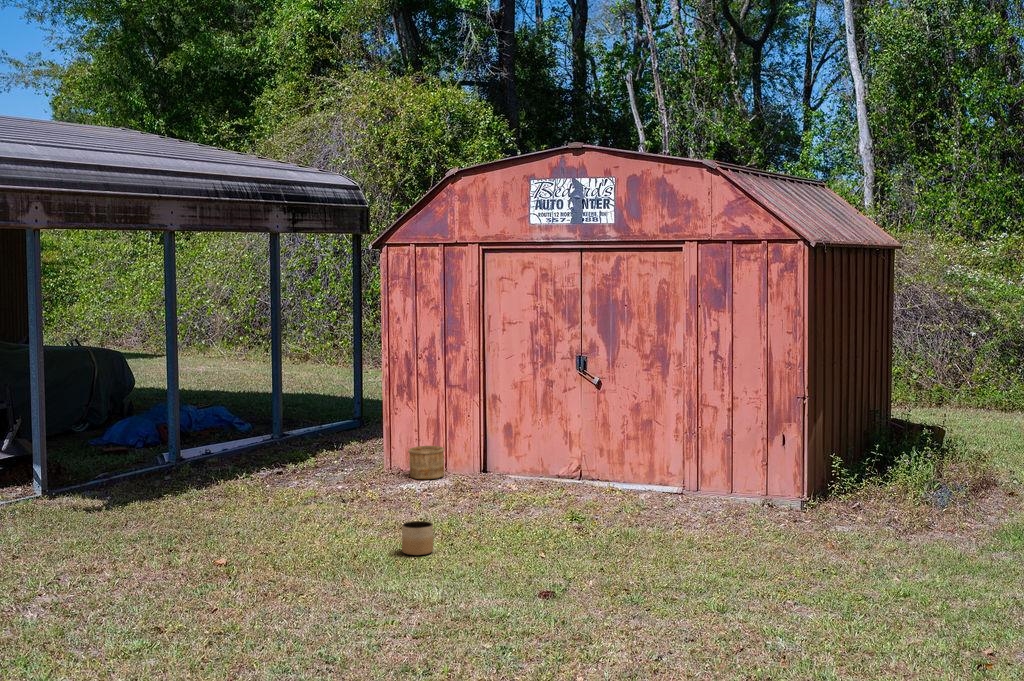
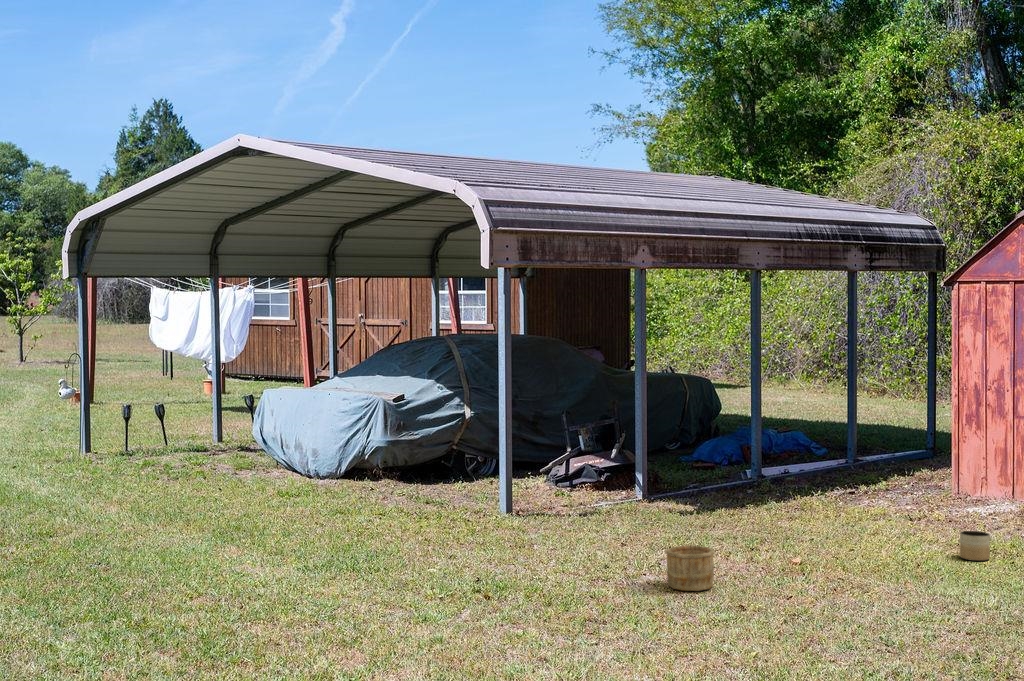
wooden bucket: present [408,446,444,479] -> present [665,545,714,591]

